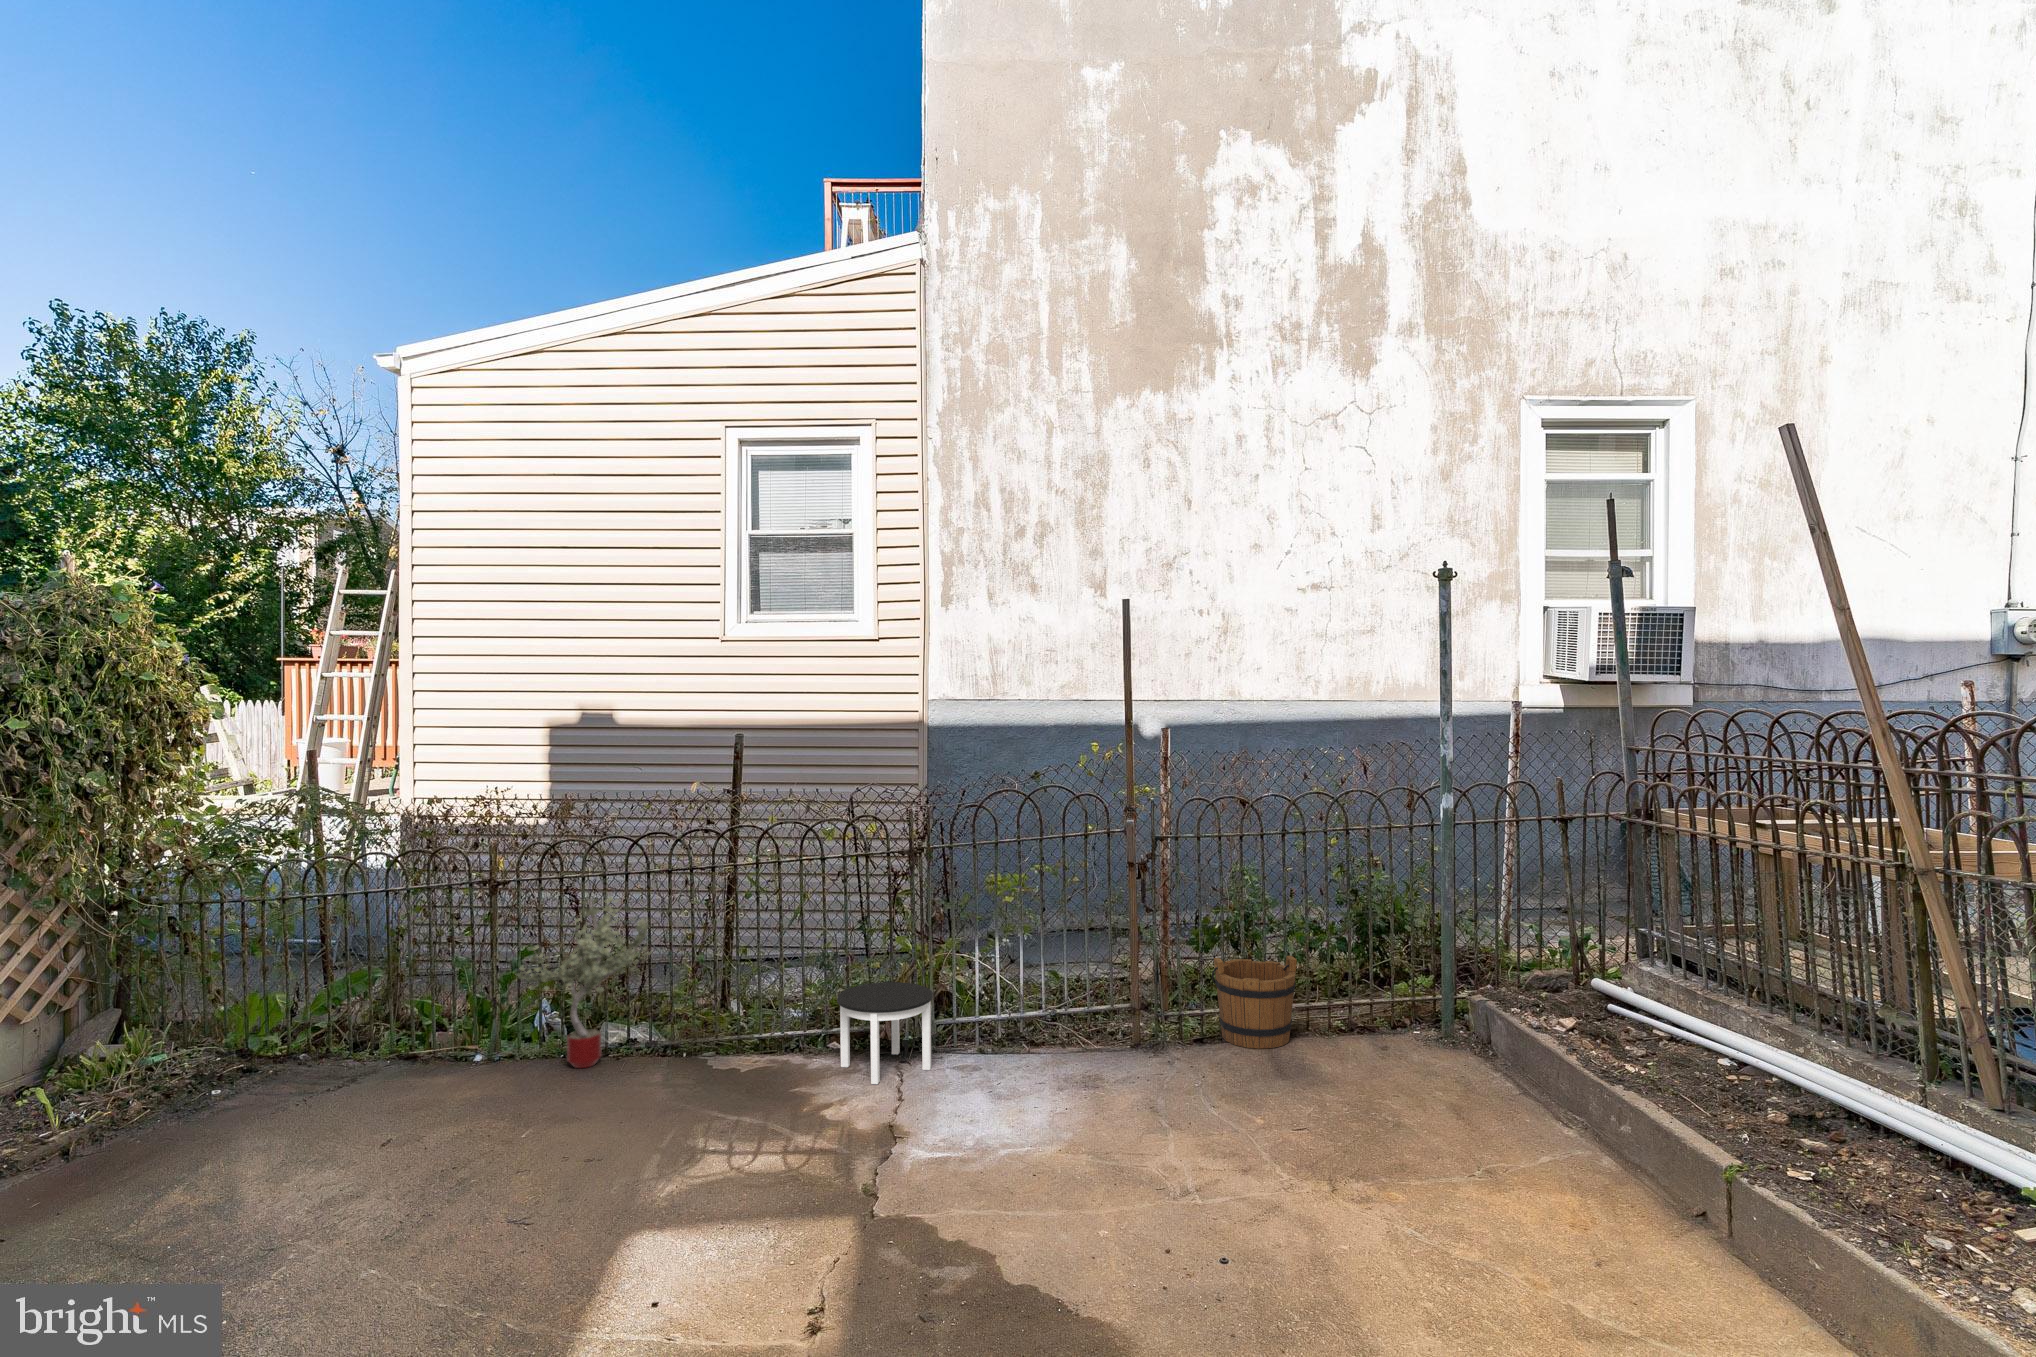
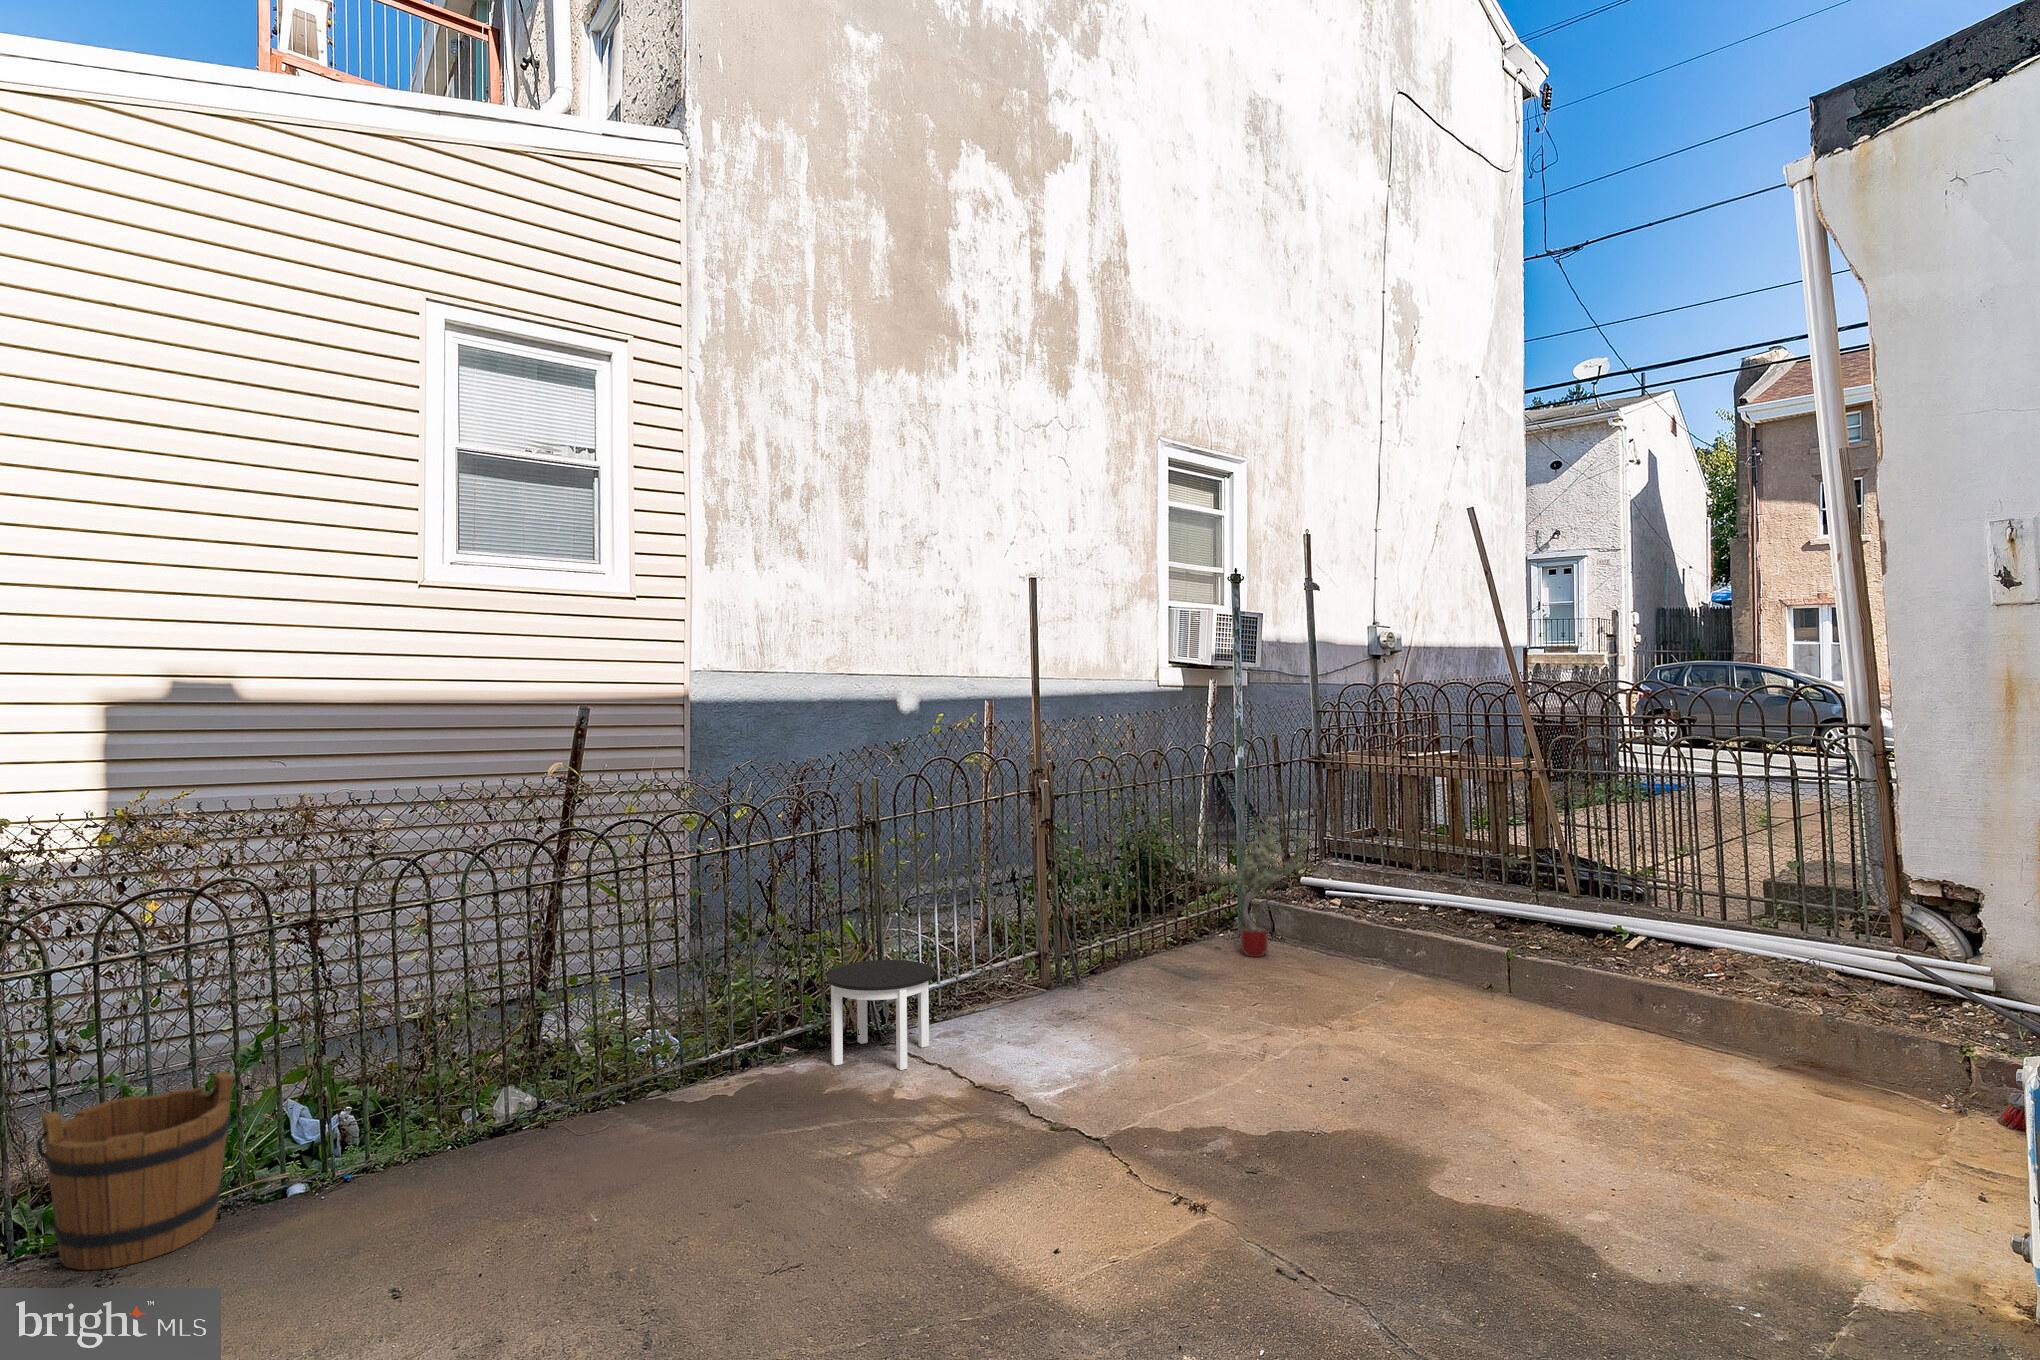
potted tree: present [517,896,650,1068] -> present [1198,816,1310,957]
bucket: present [1212,956,1297,1049] -> present [37,1071,233,1270]

